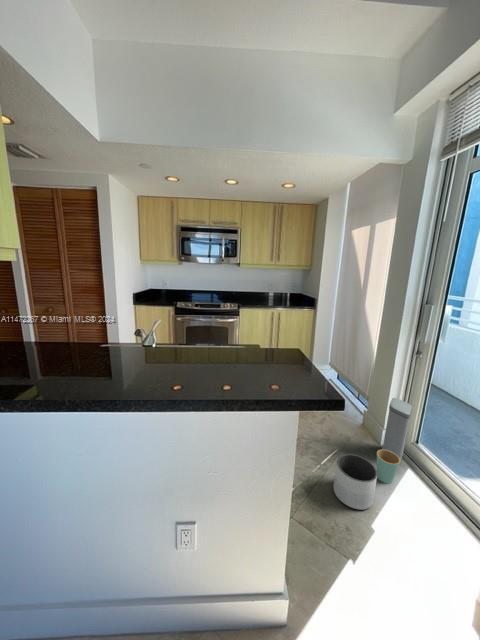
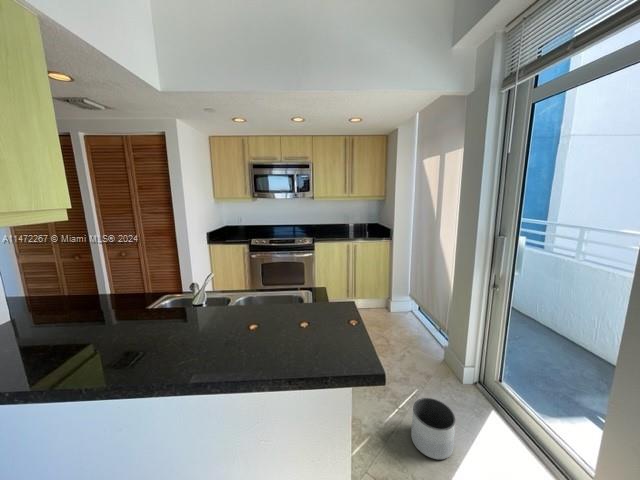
trash can: present [377,398,412,484] -> none [456,334,492,428]

